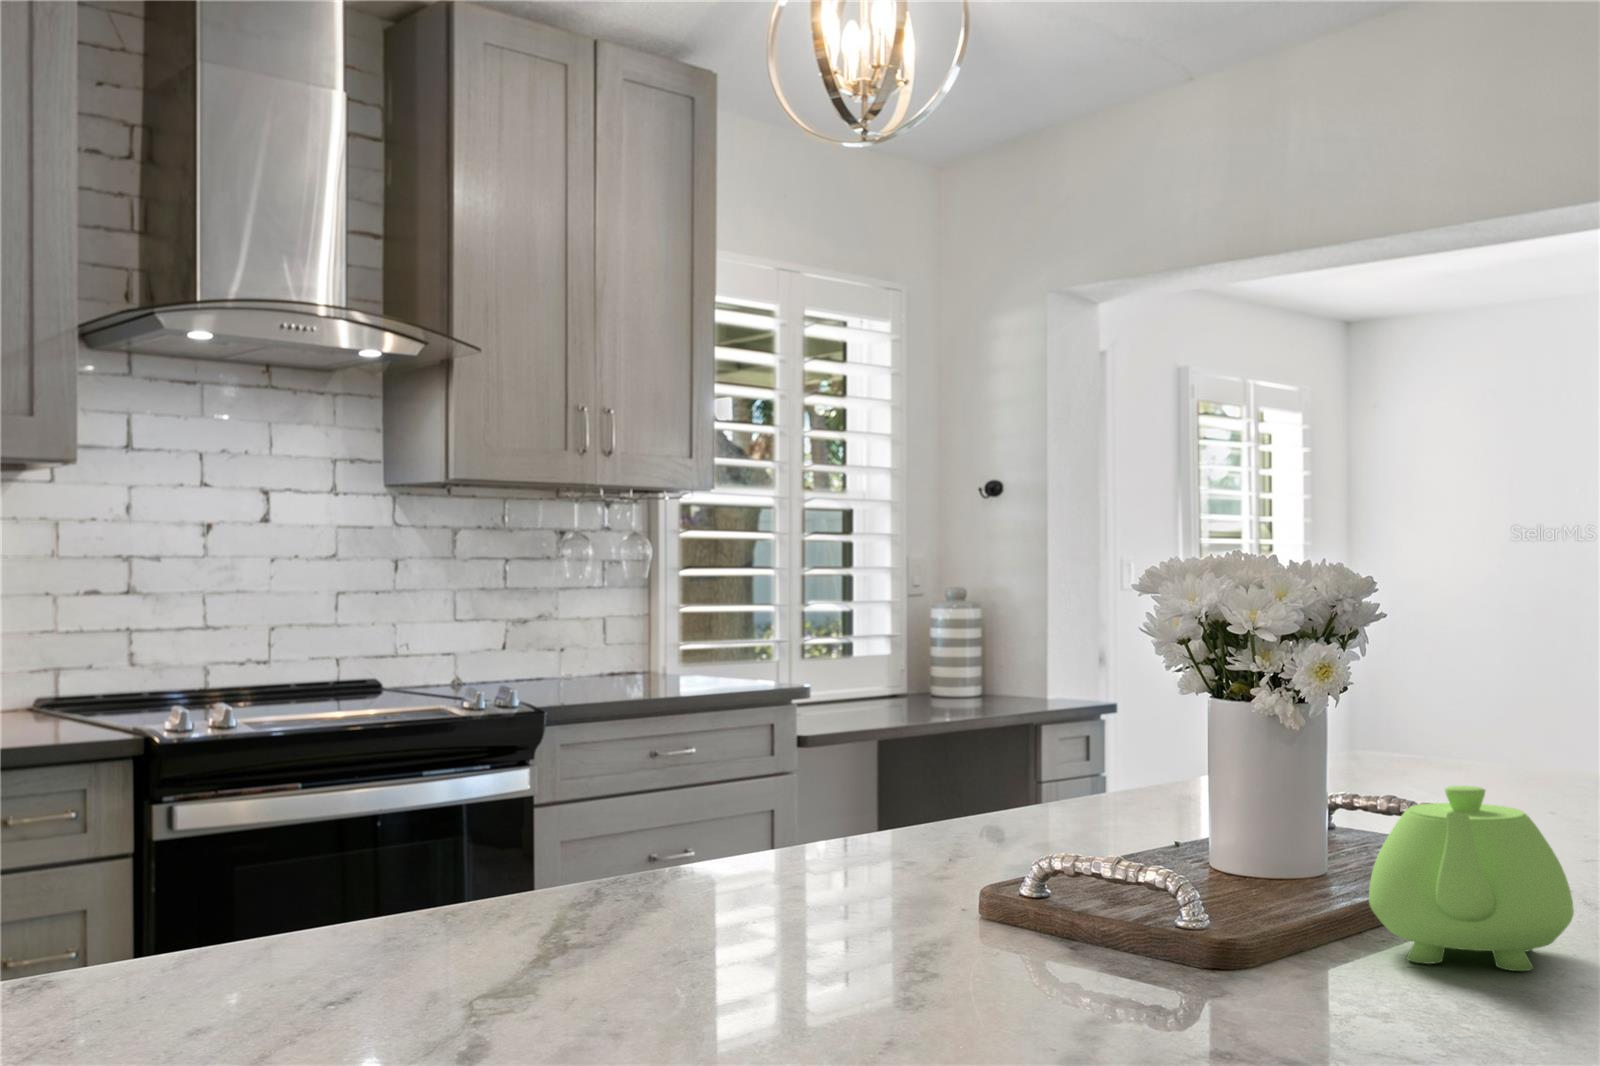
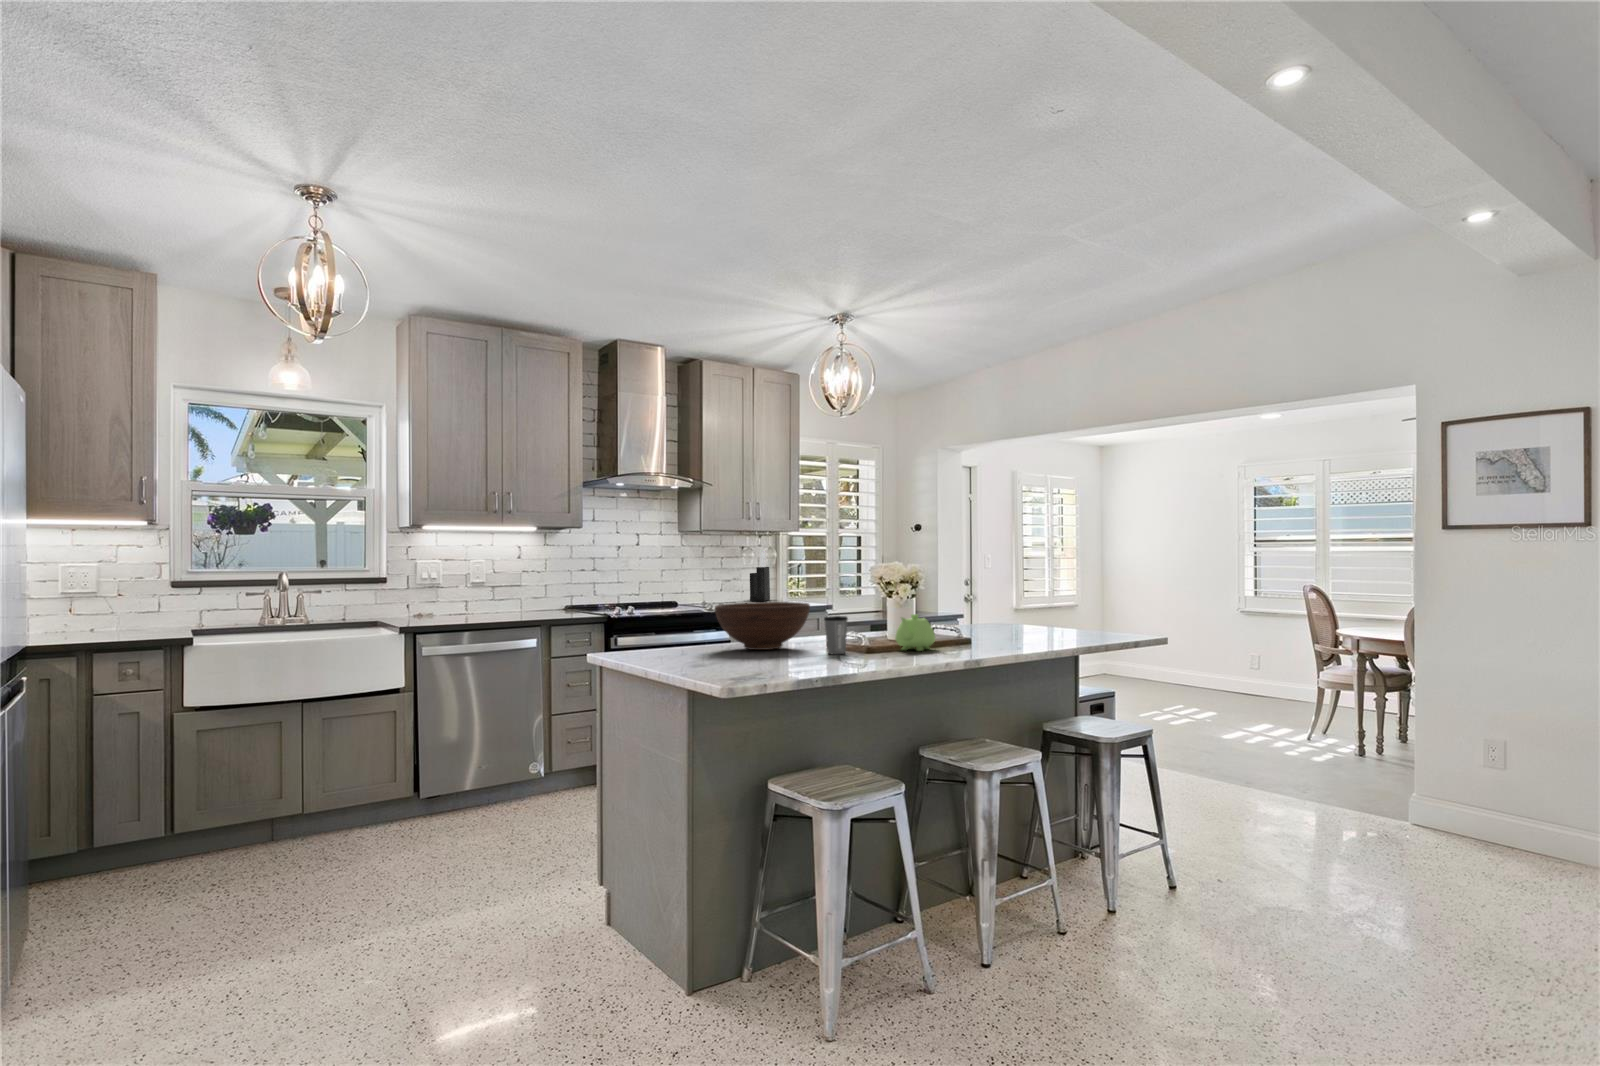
knife block: none [581,539,634,675] -> present [750,550,770,601]
fruit bowl: none [500,718,945,960] -> present [715,602,810,650]
coffee cup: none [1071,806,1199,1015] -> present [824,616,848,654]

